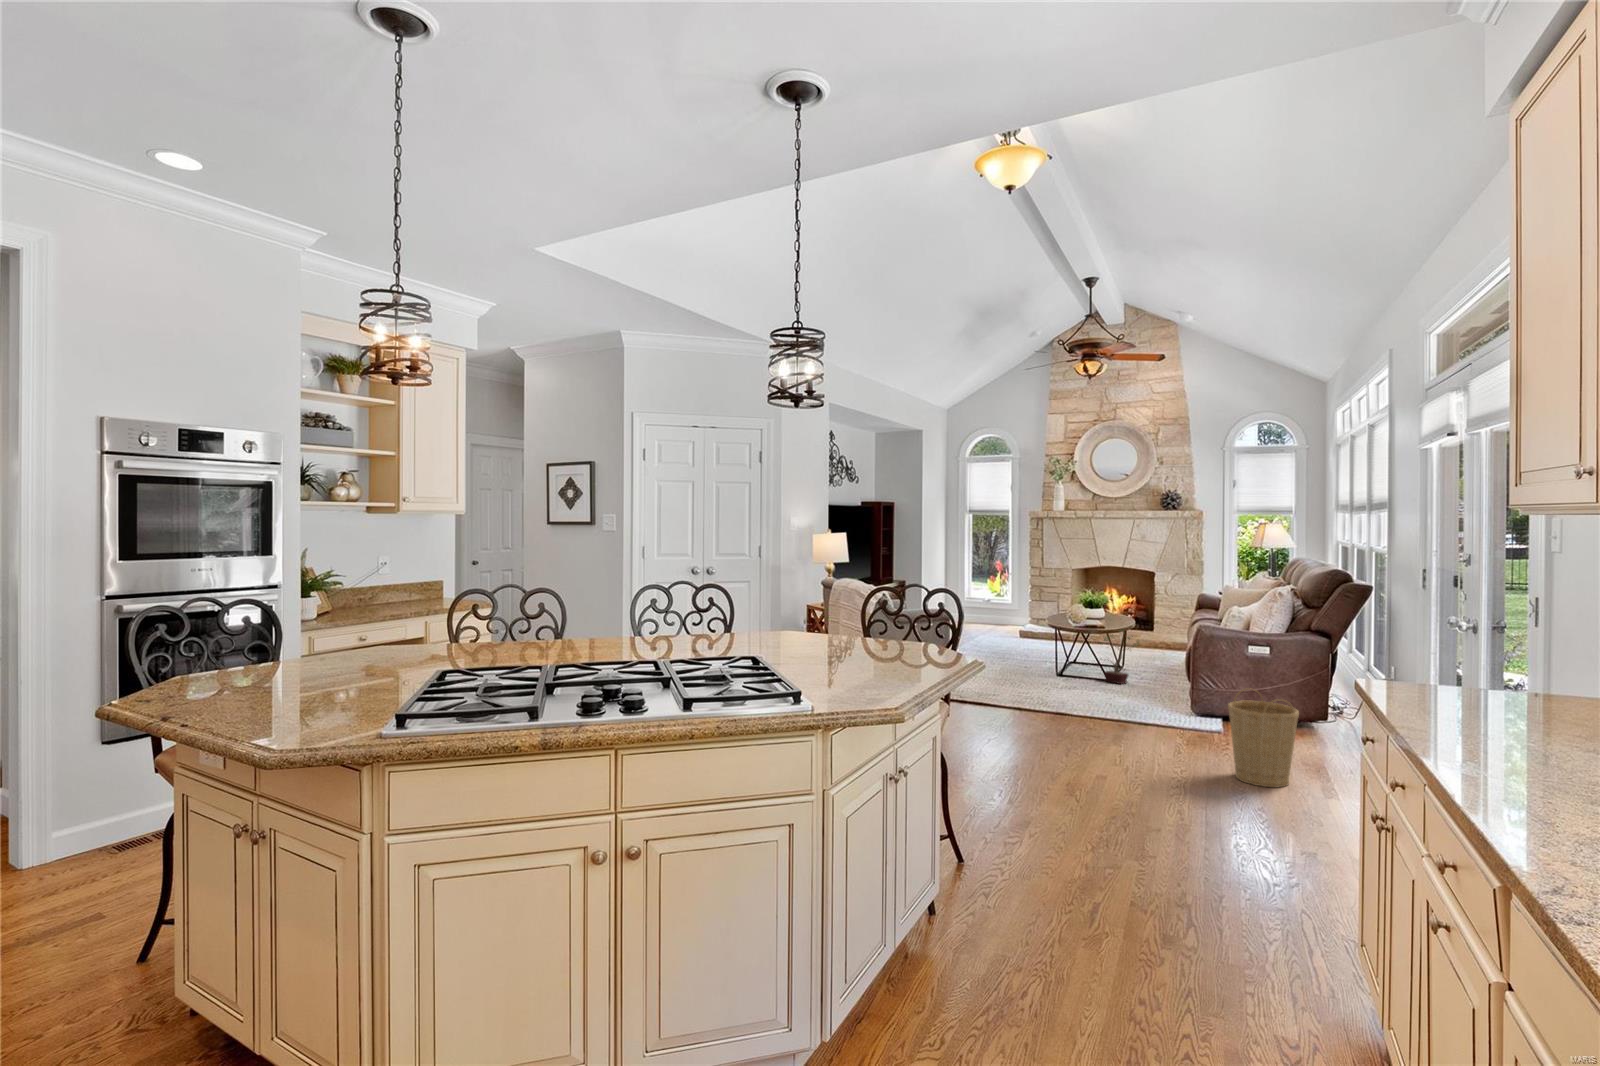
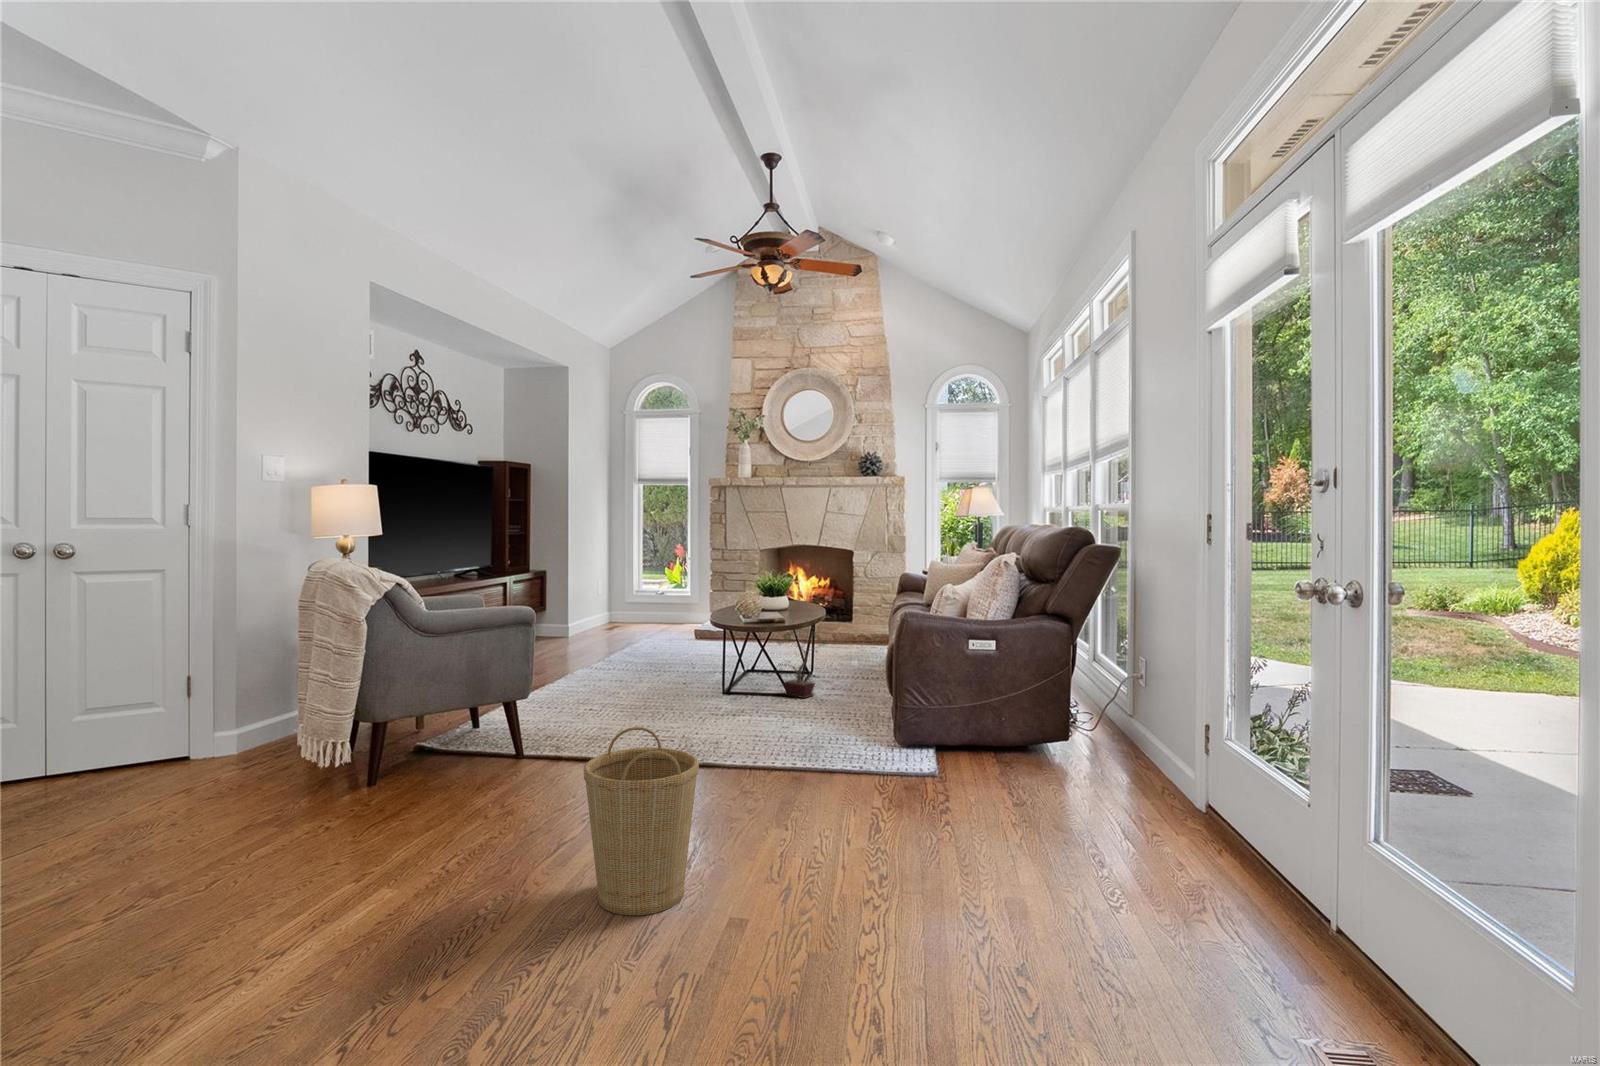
basket: present [1228,688,1299,787] -> present [584,727,699,916]

